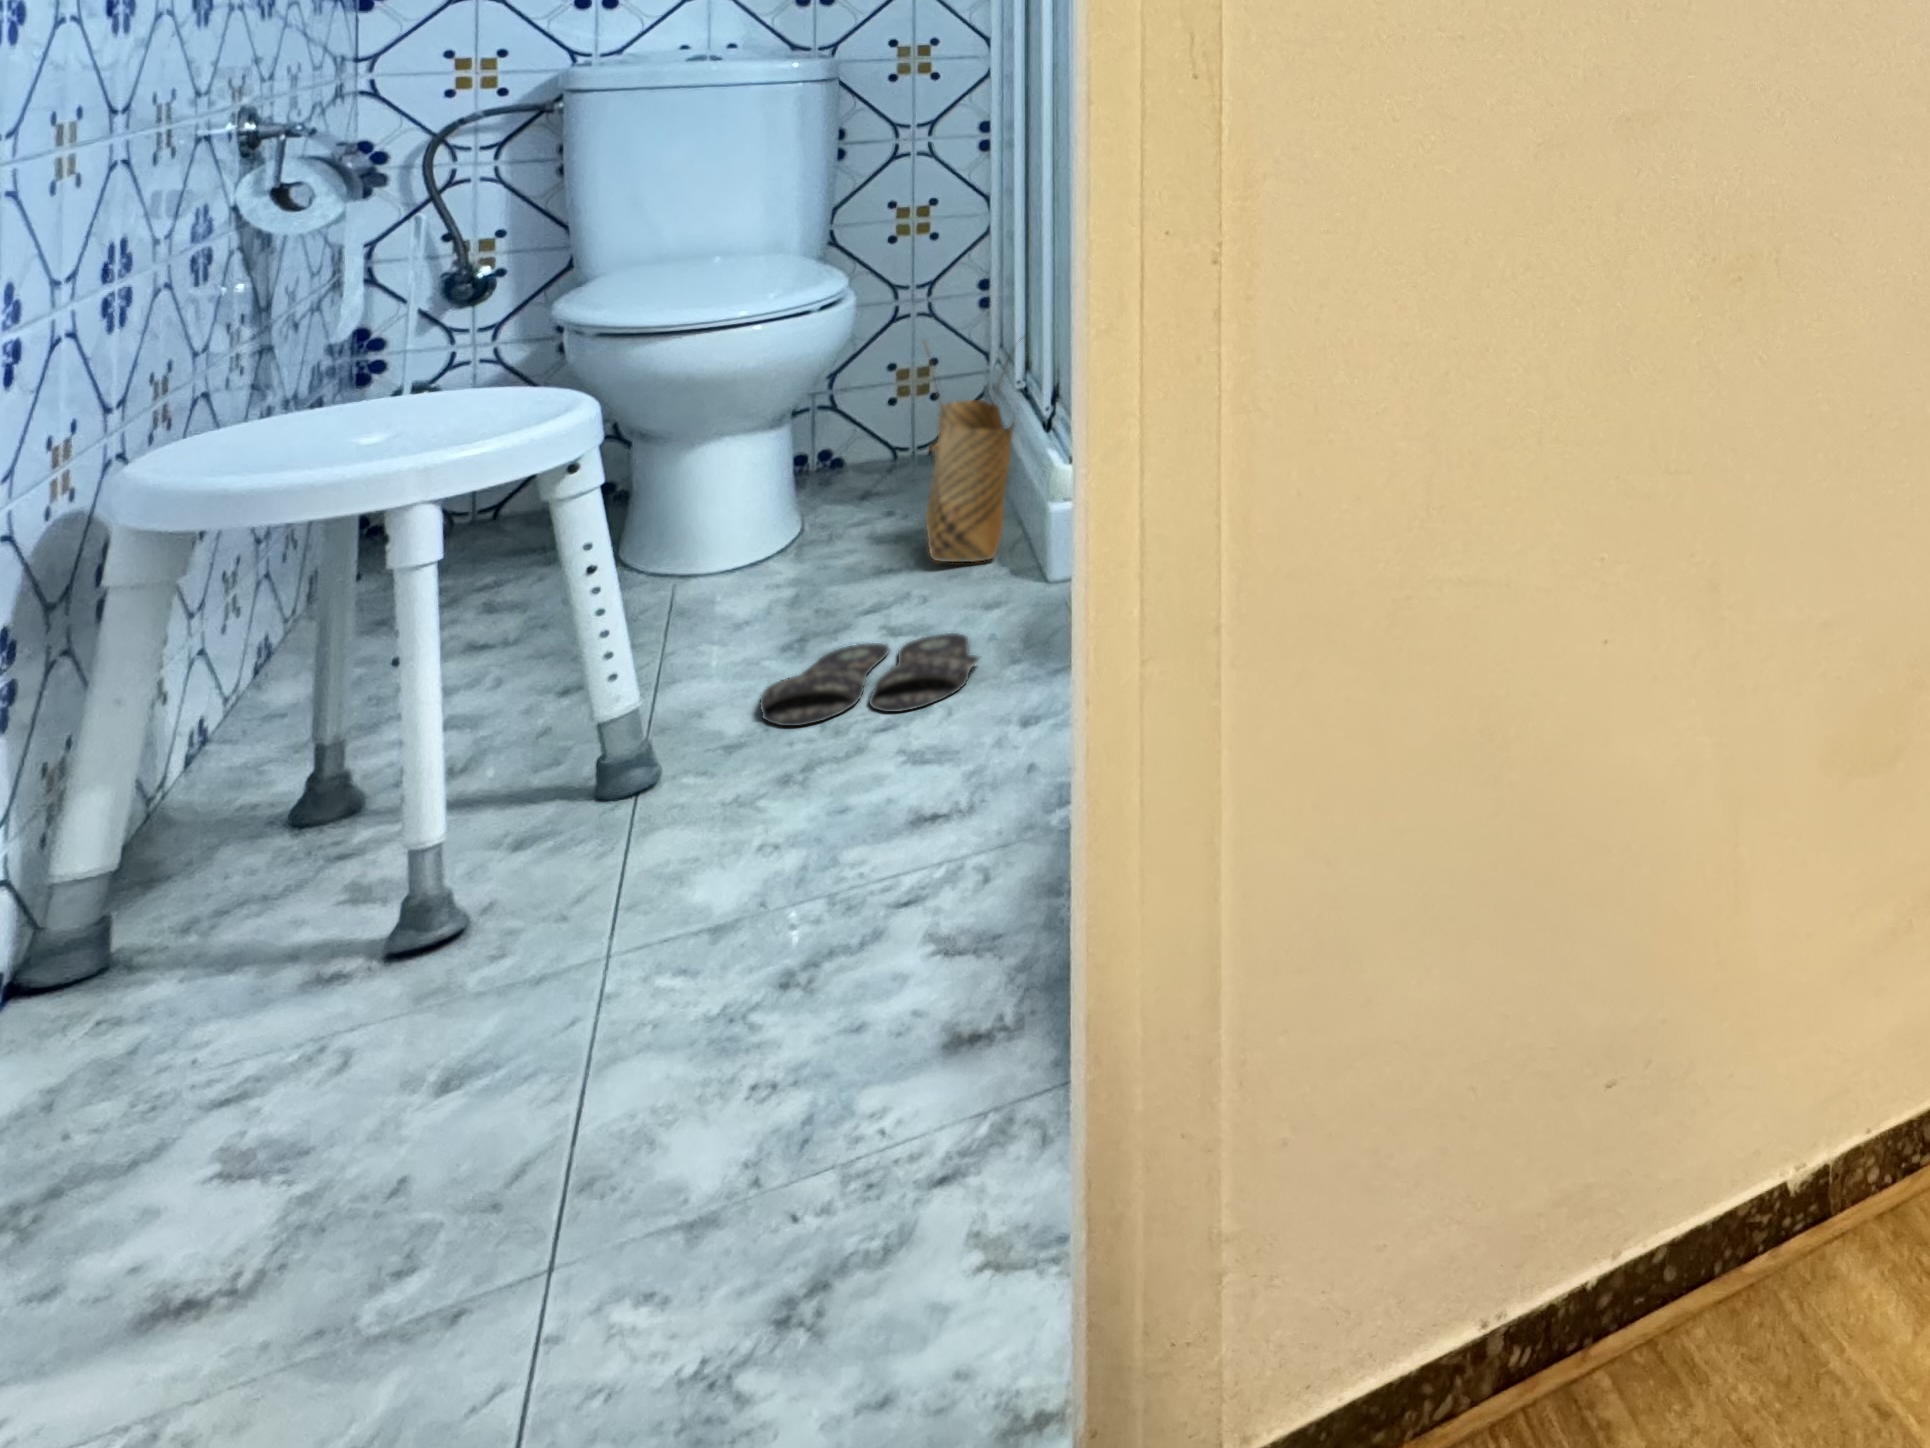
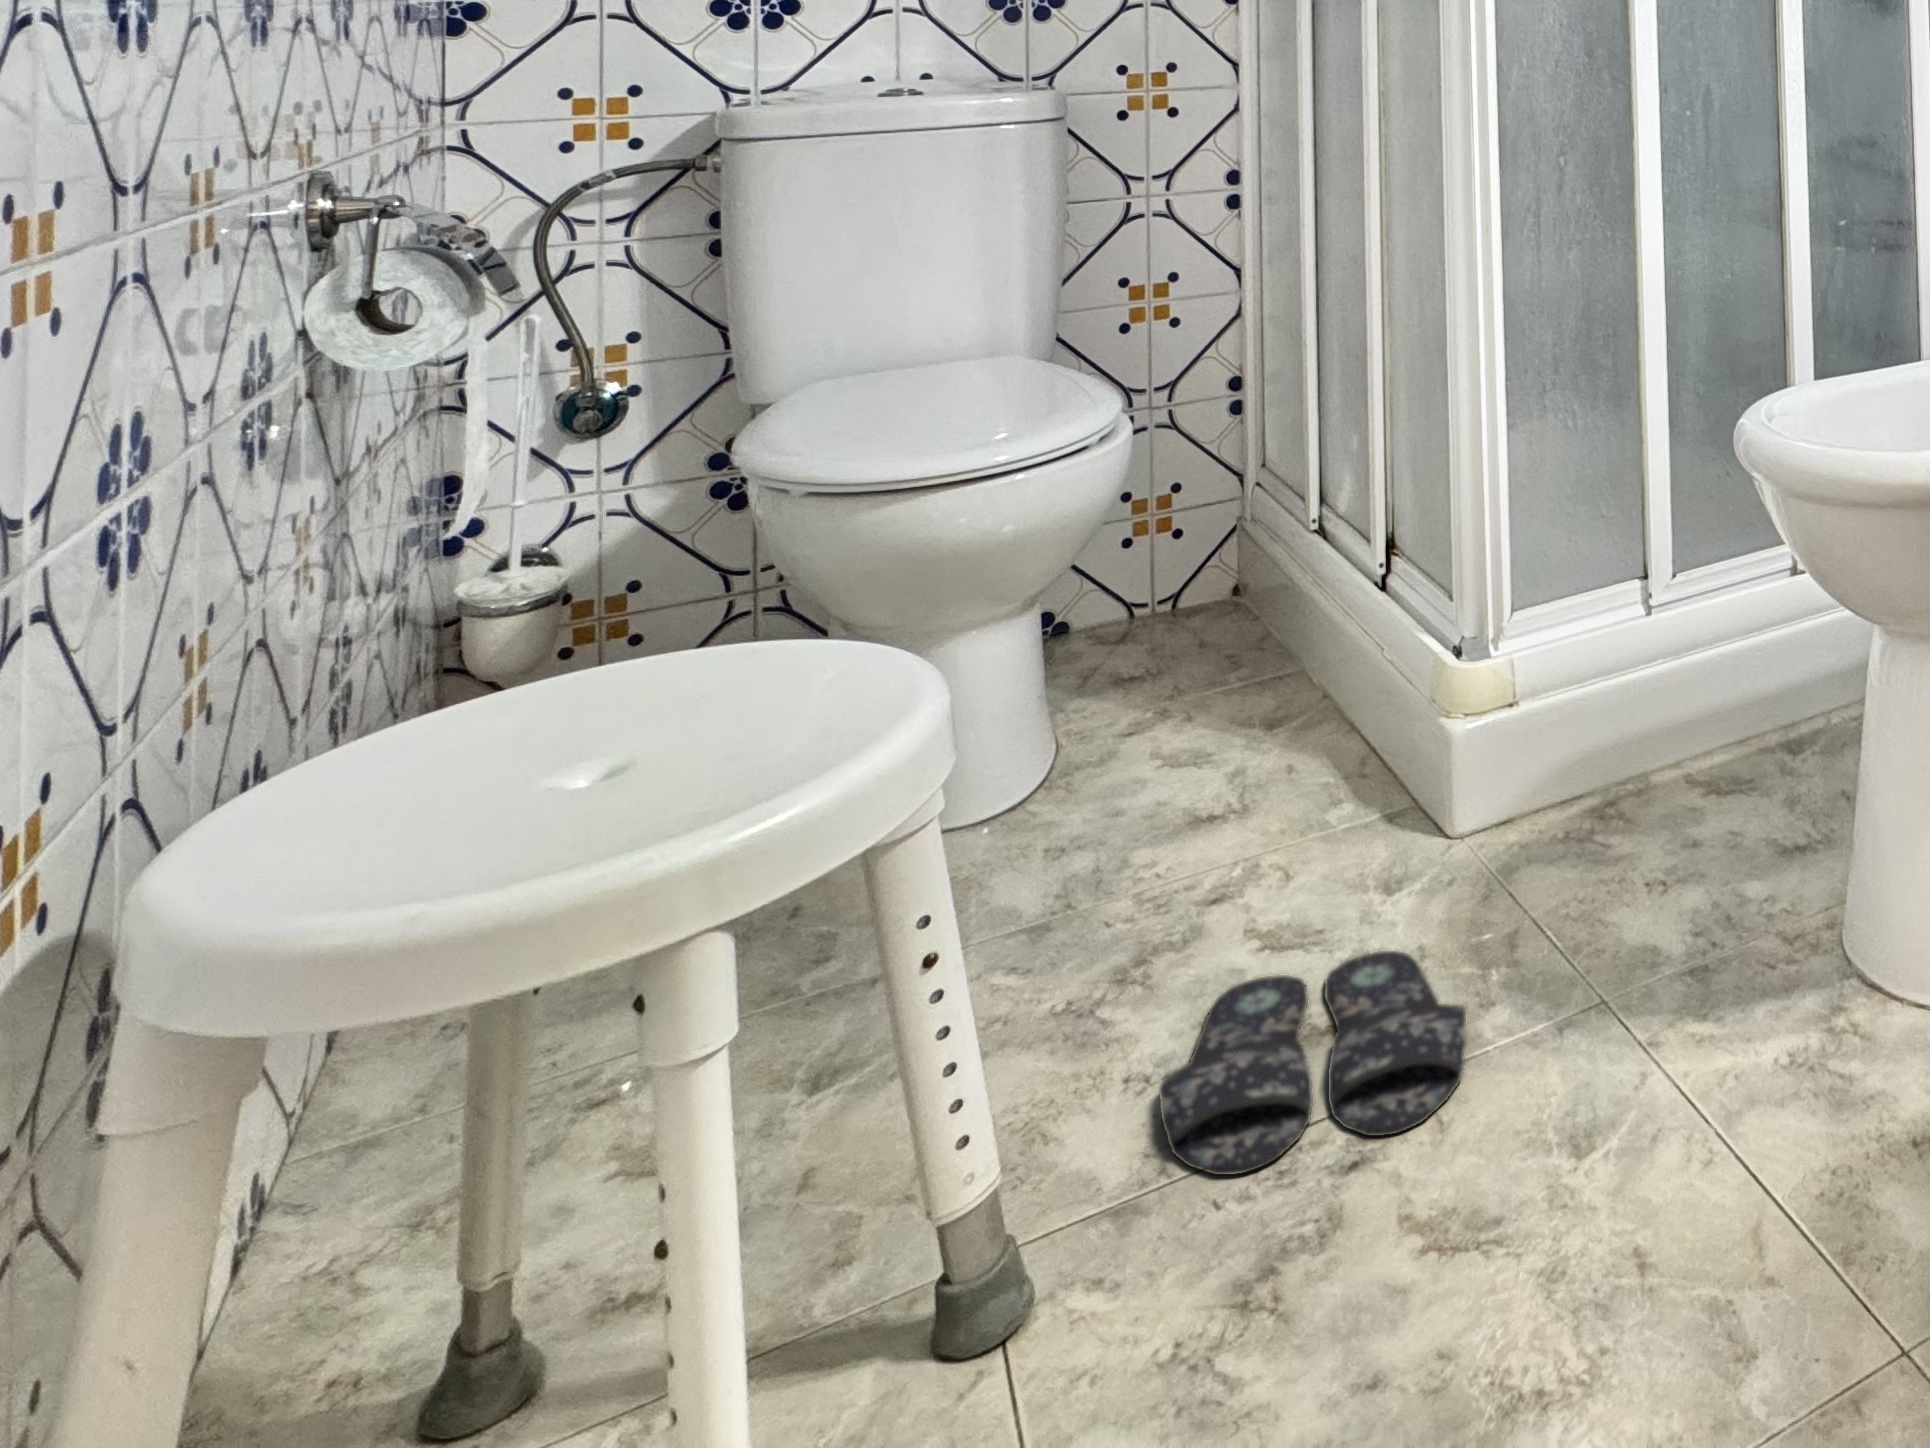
woven basket: present [922,340,1027,562] -> none [1251,468,1395,806]

